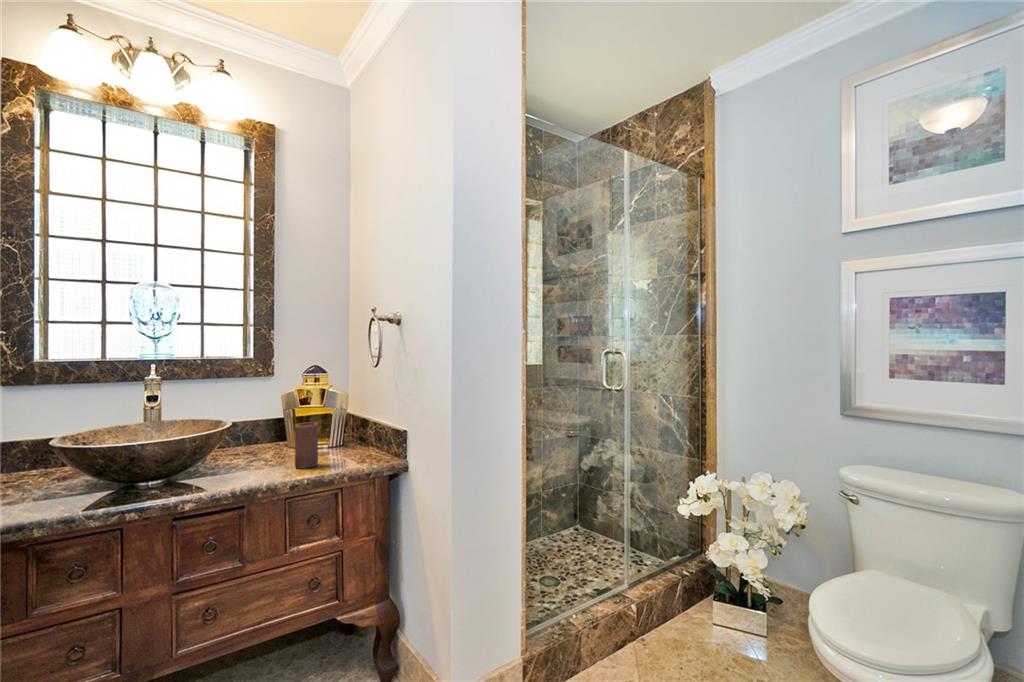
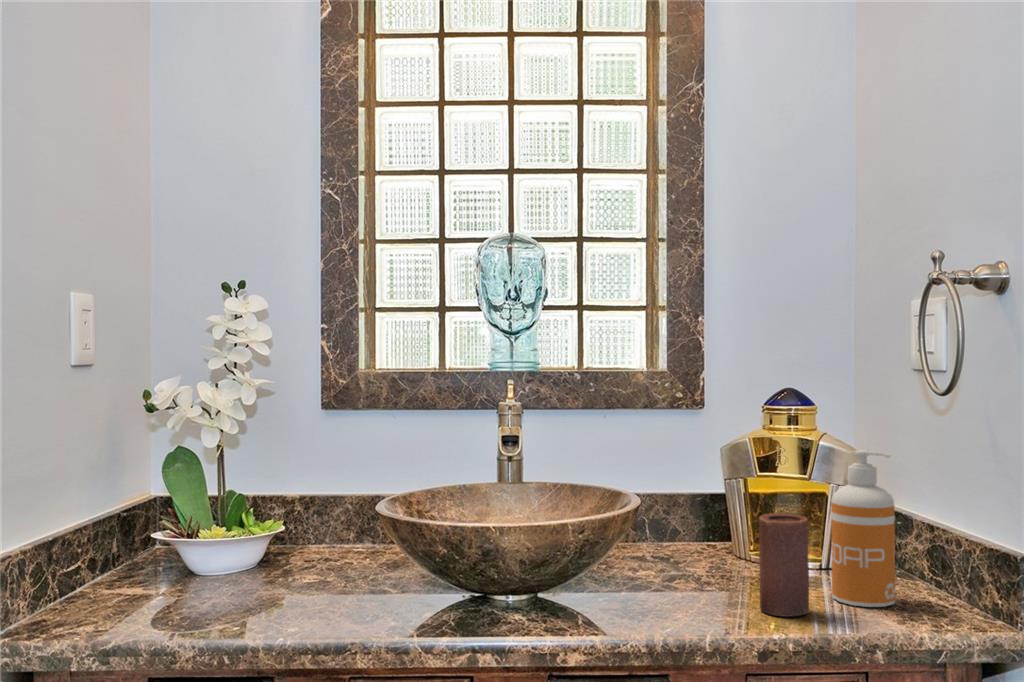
soap dispenser: none [331,392,358,459] -> present [831,450,895,607]

